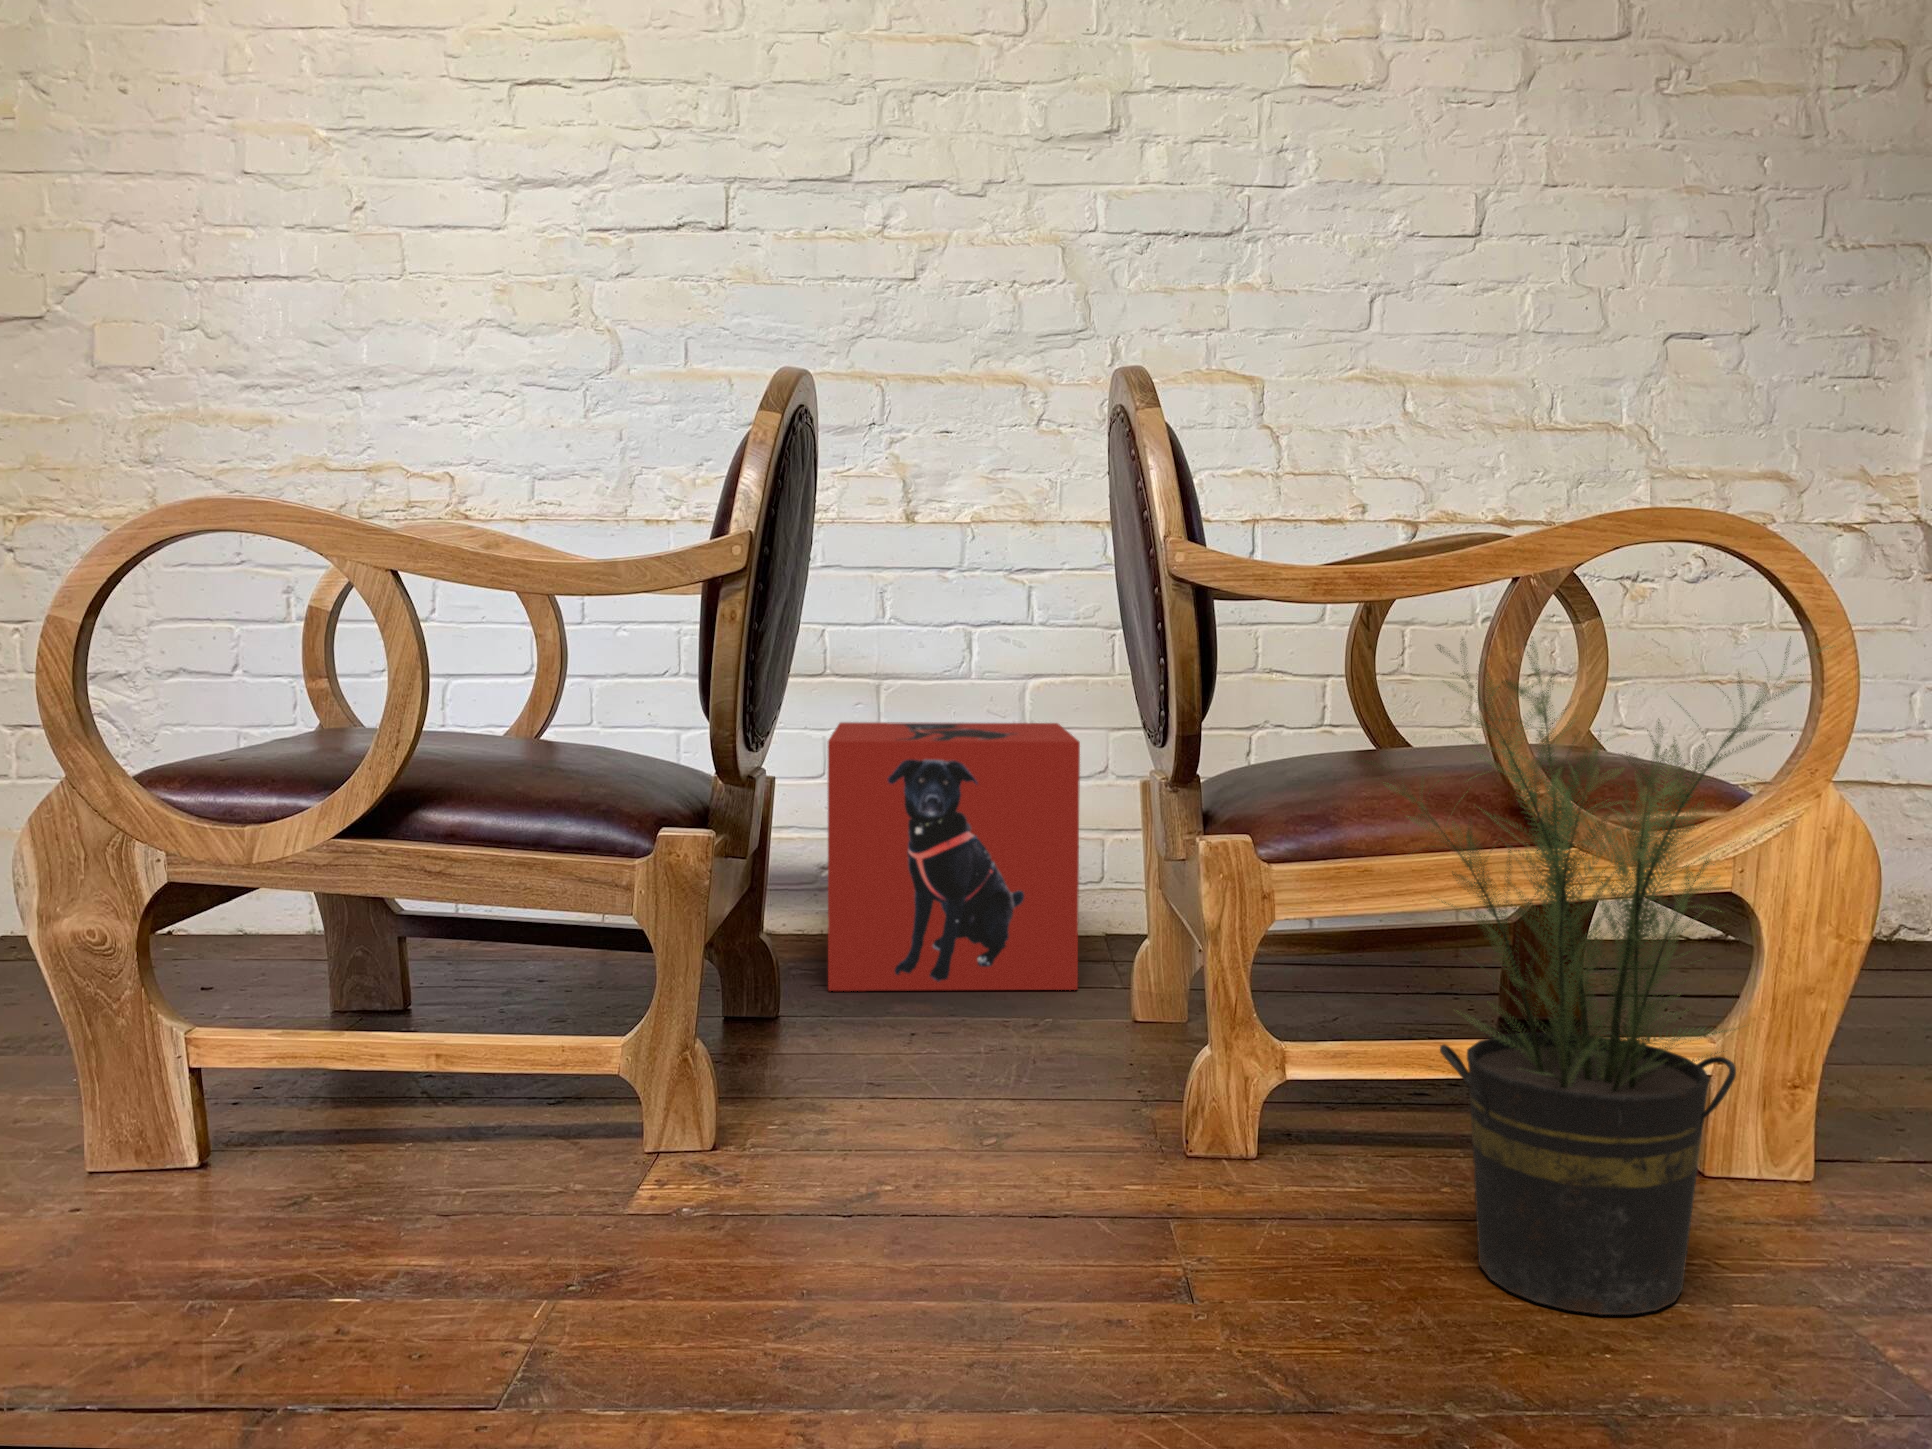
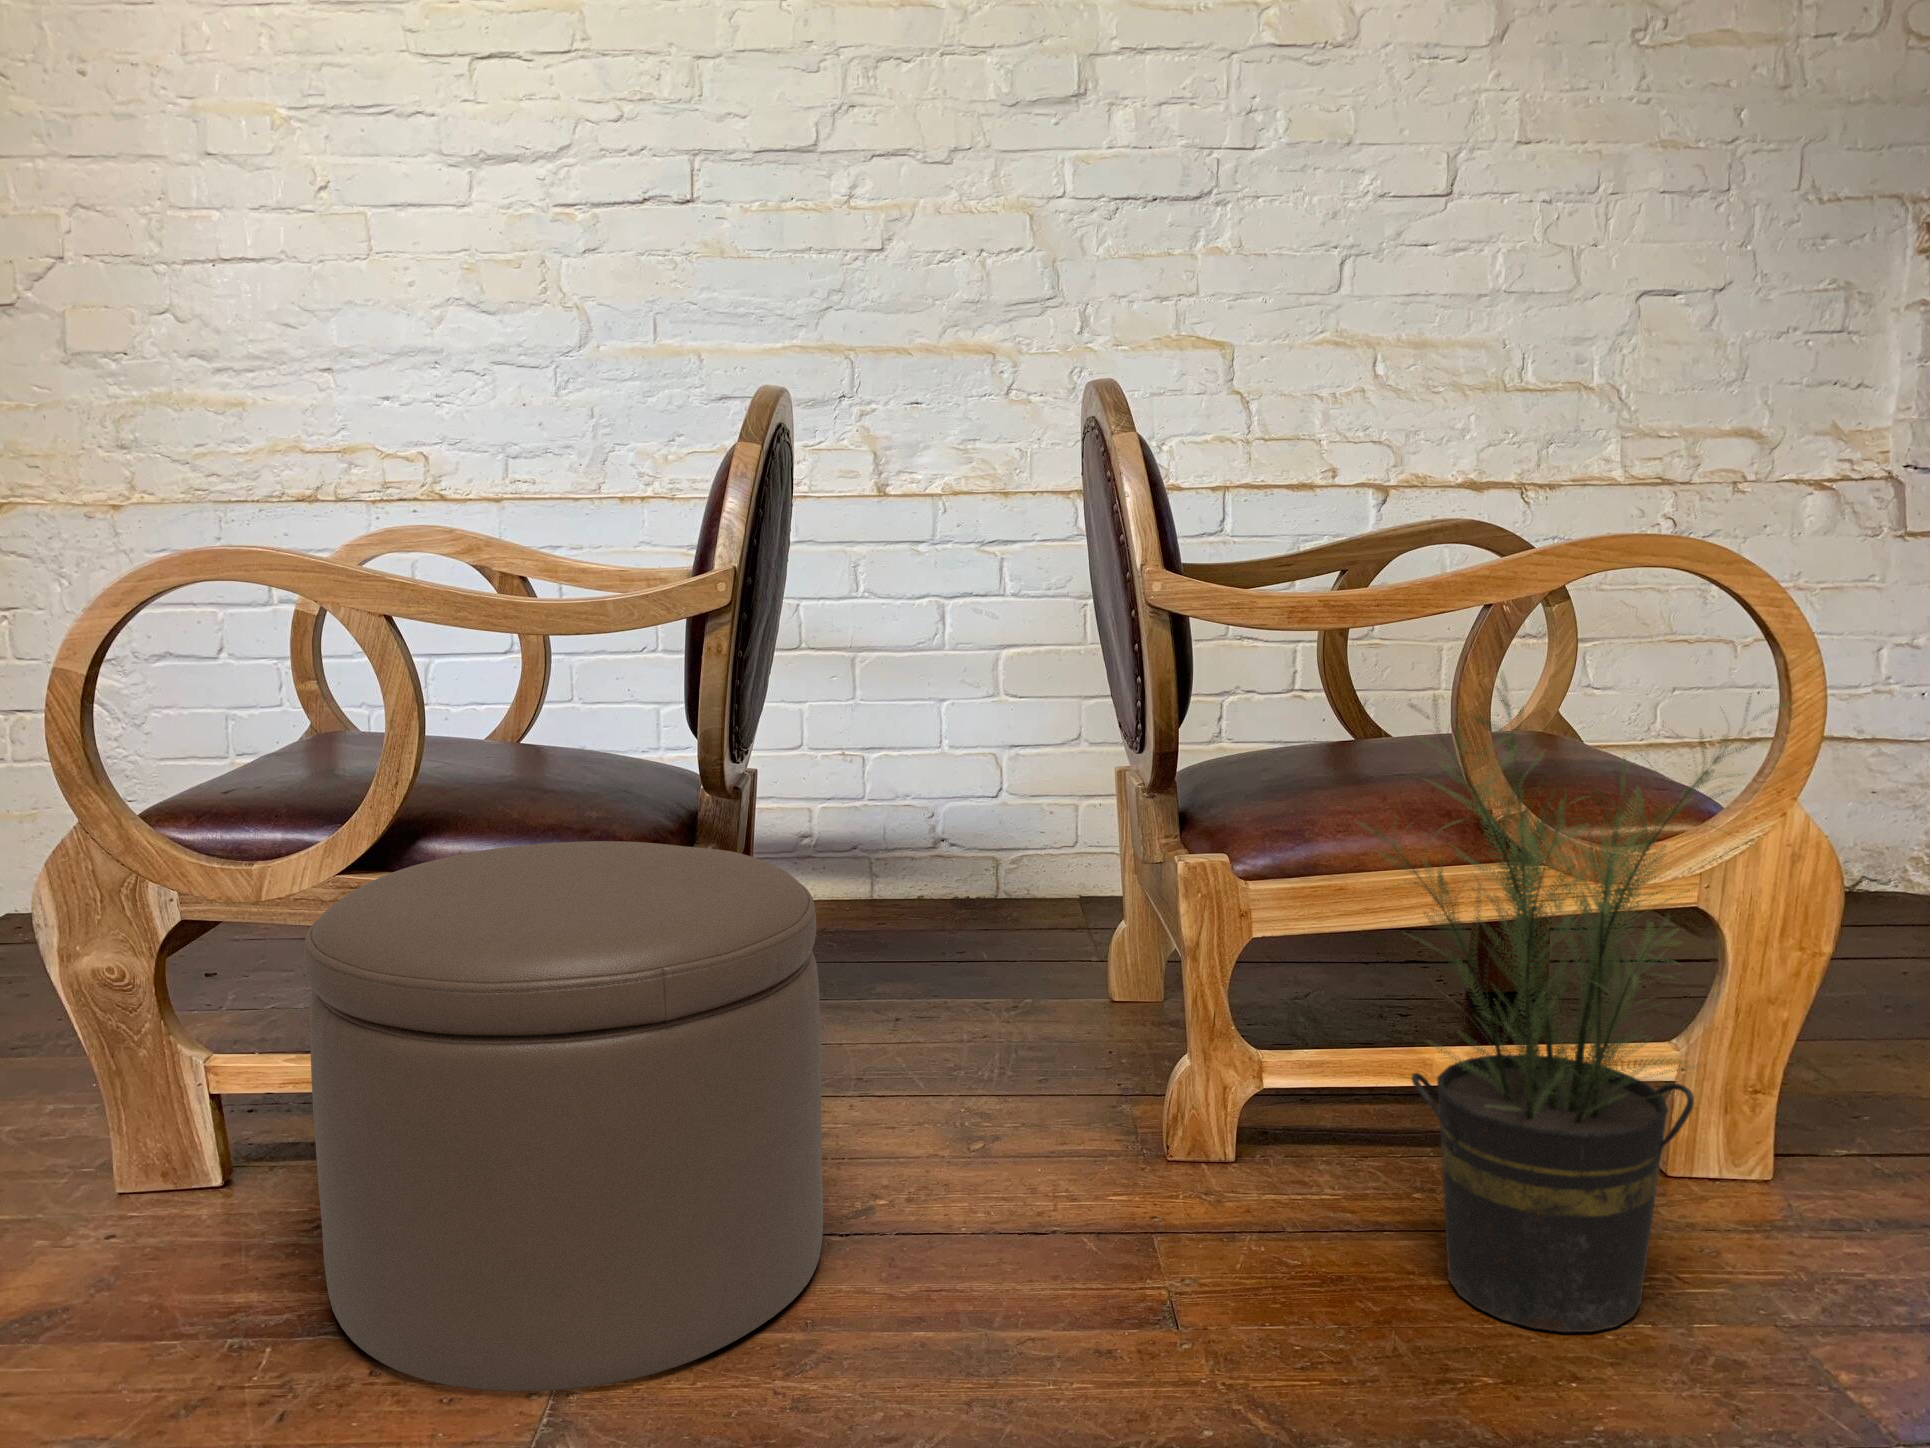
storage box: present [828,722,1080,991] -> none [806,694,1056,973]
ottoman: none [282,808,823,1354] -> present [304,841,823,1391]

